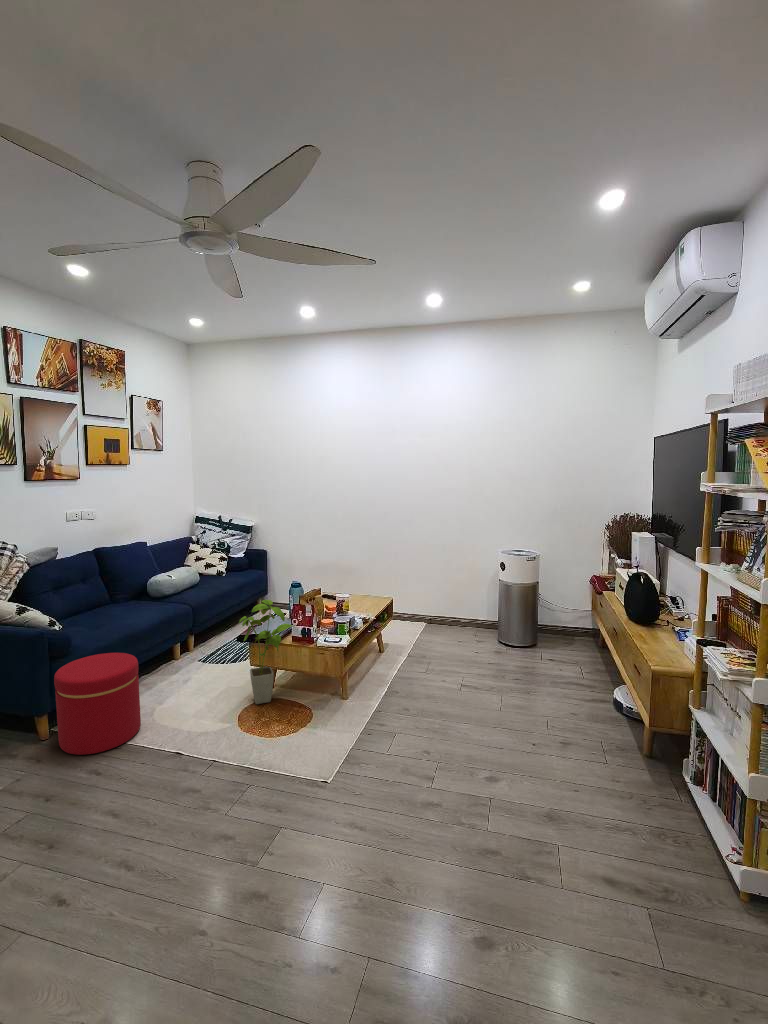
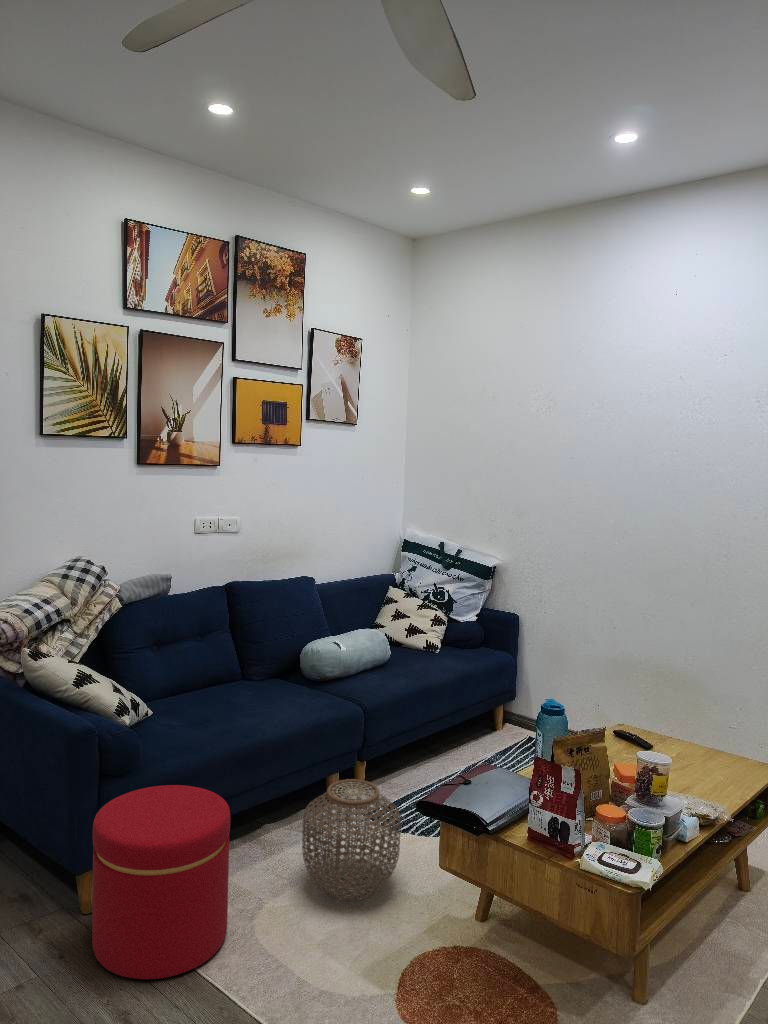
house plant: present [239,600,292,704] -> none [419,741,535,959]
woven basket: none [173,635,227,696] -> present [302,779,401,901]

